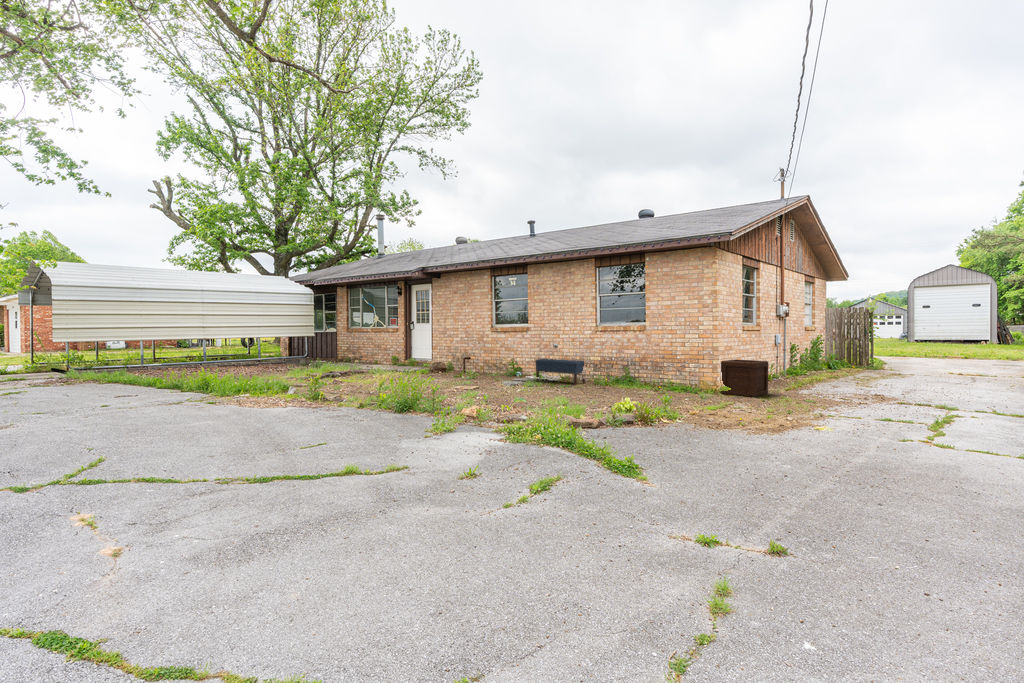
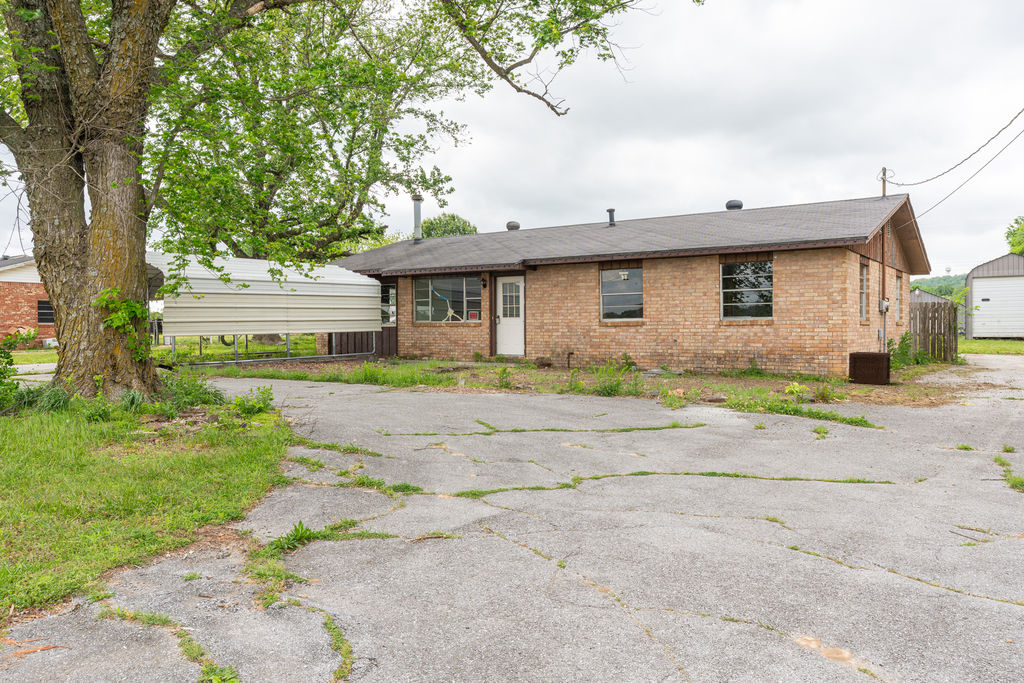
bench: present [535,359,585,385] -> none [659,353,711,377]

